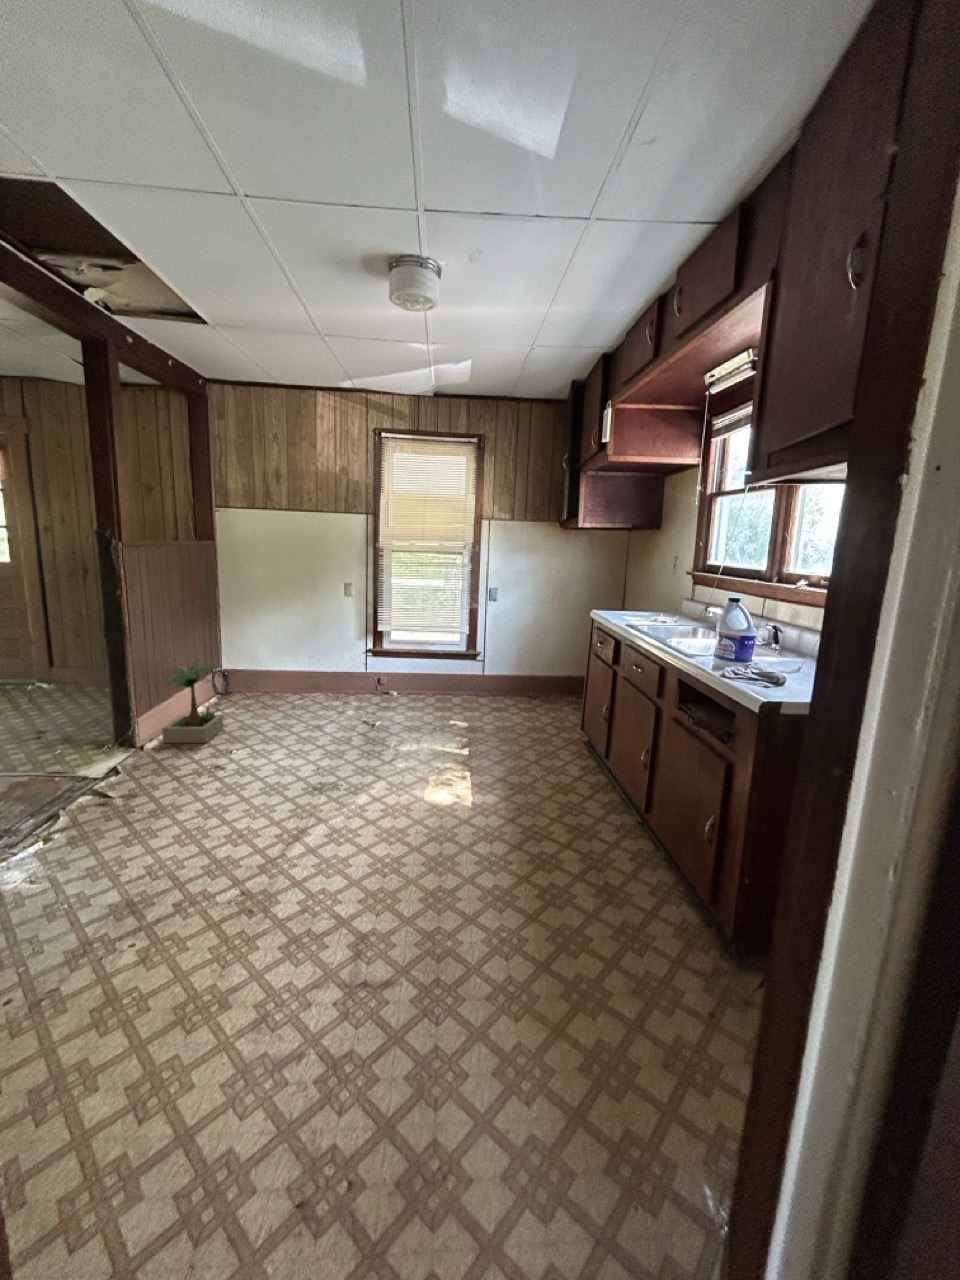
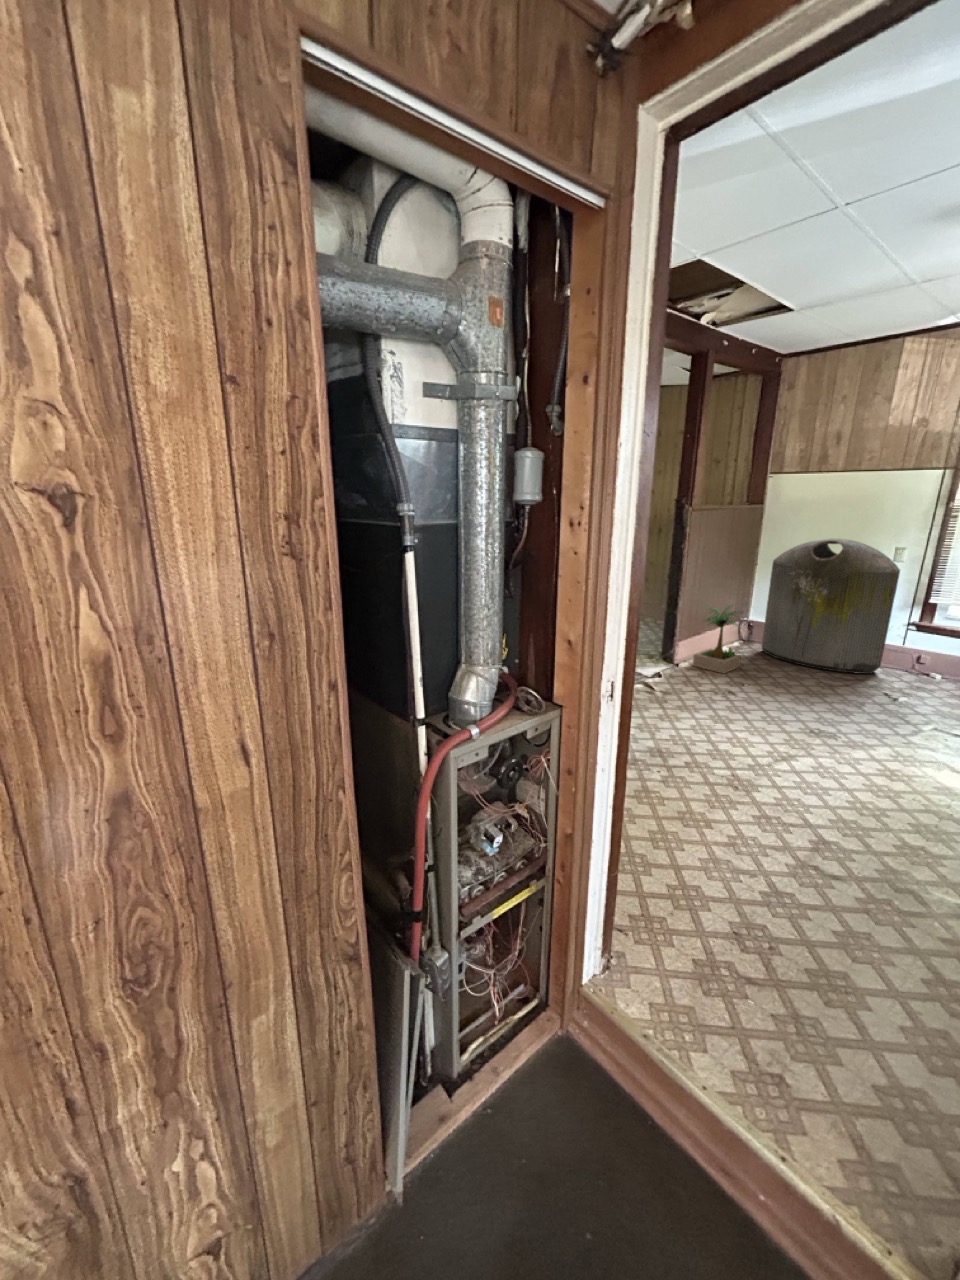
trash can: none [237,577,353,710] -> present [762,539,900,674]

